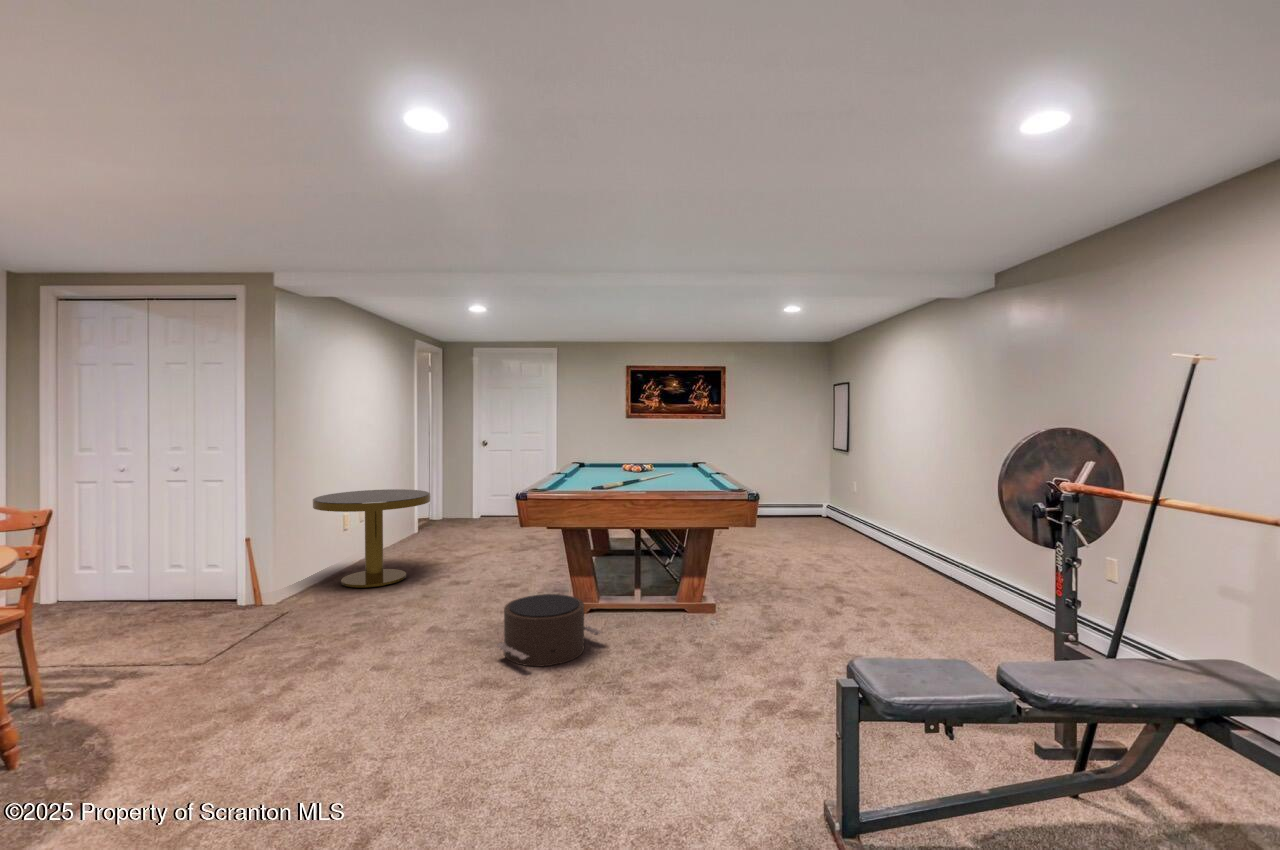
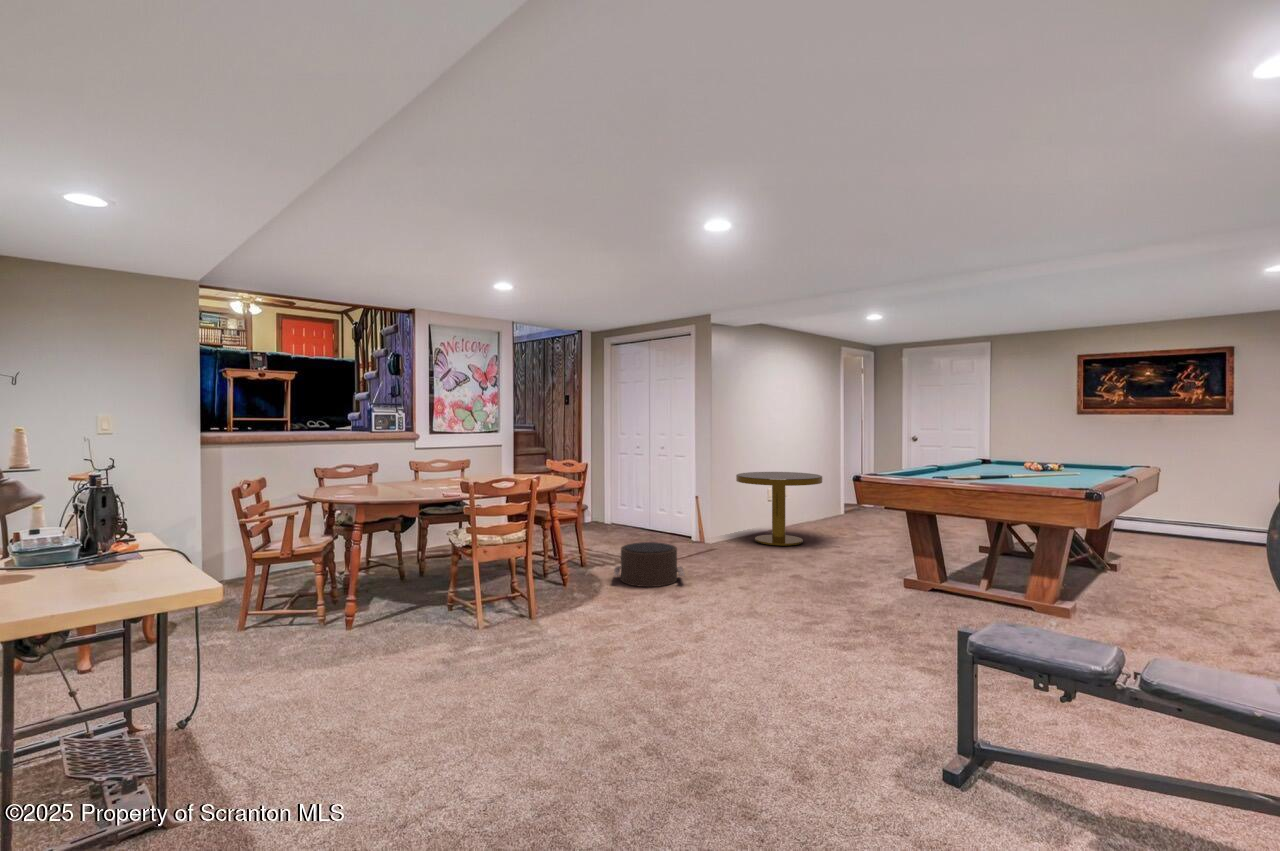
pouf: present [496,594,602,666] -> present [614,542,685,587]

